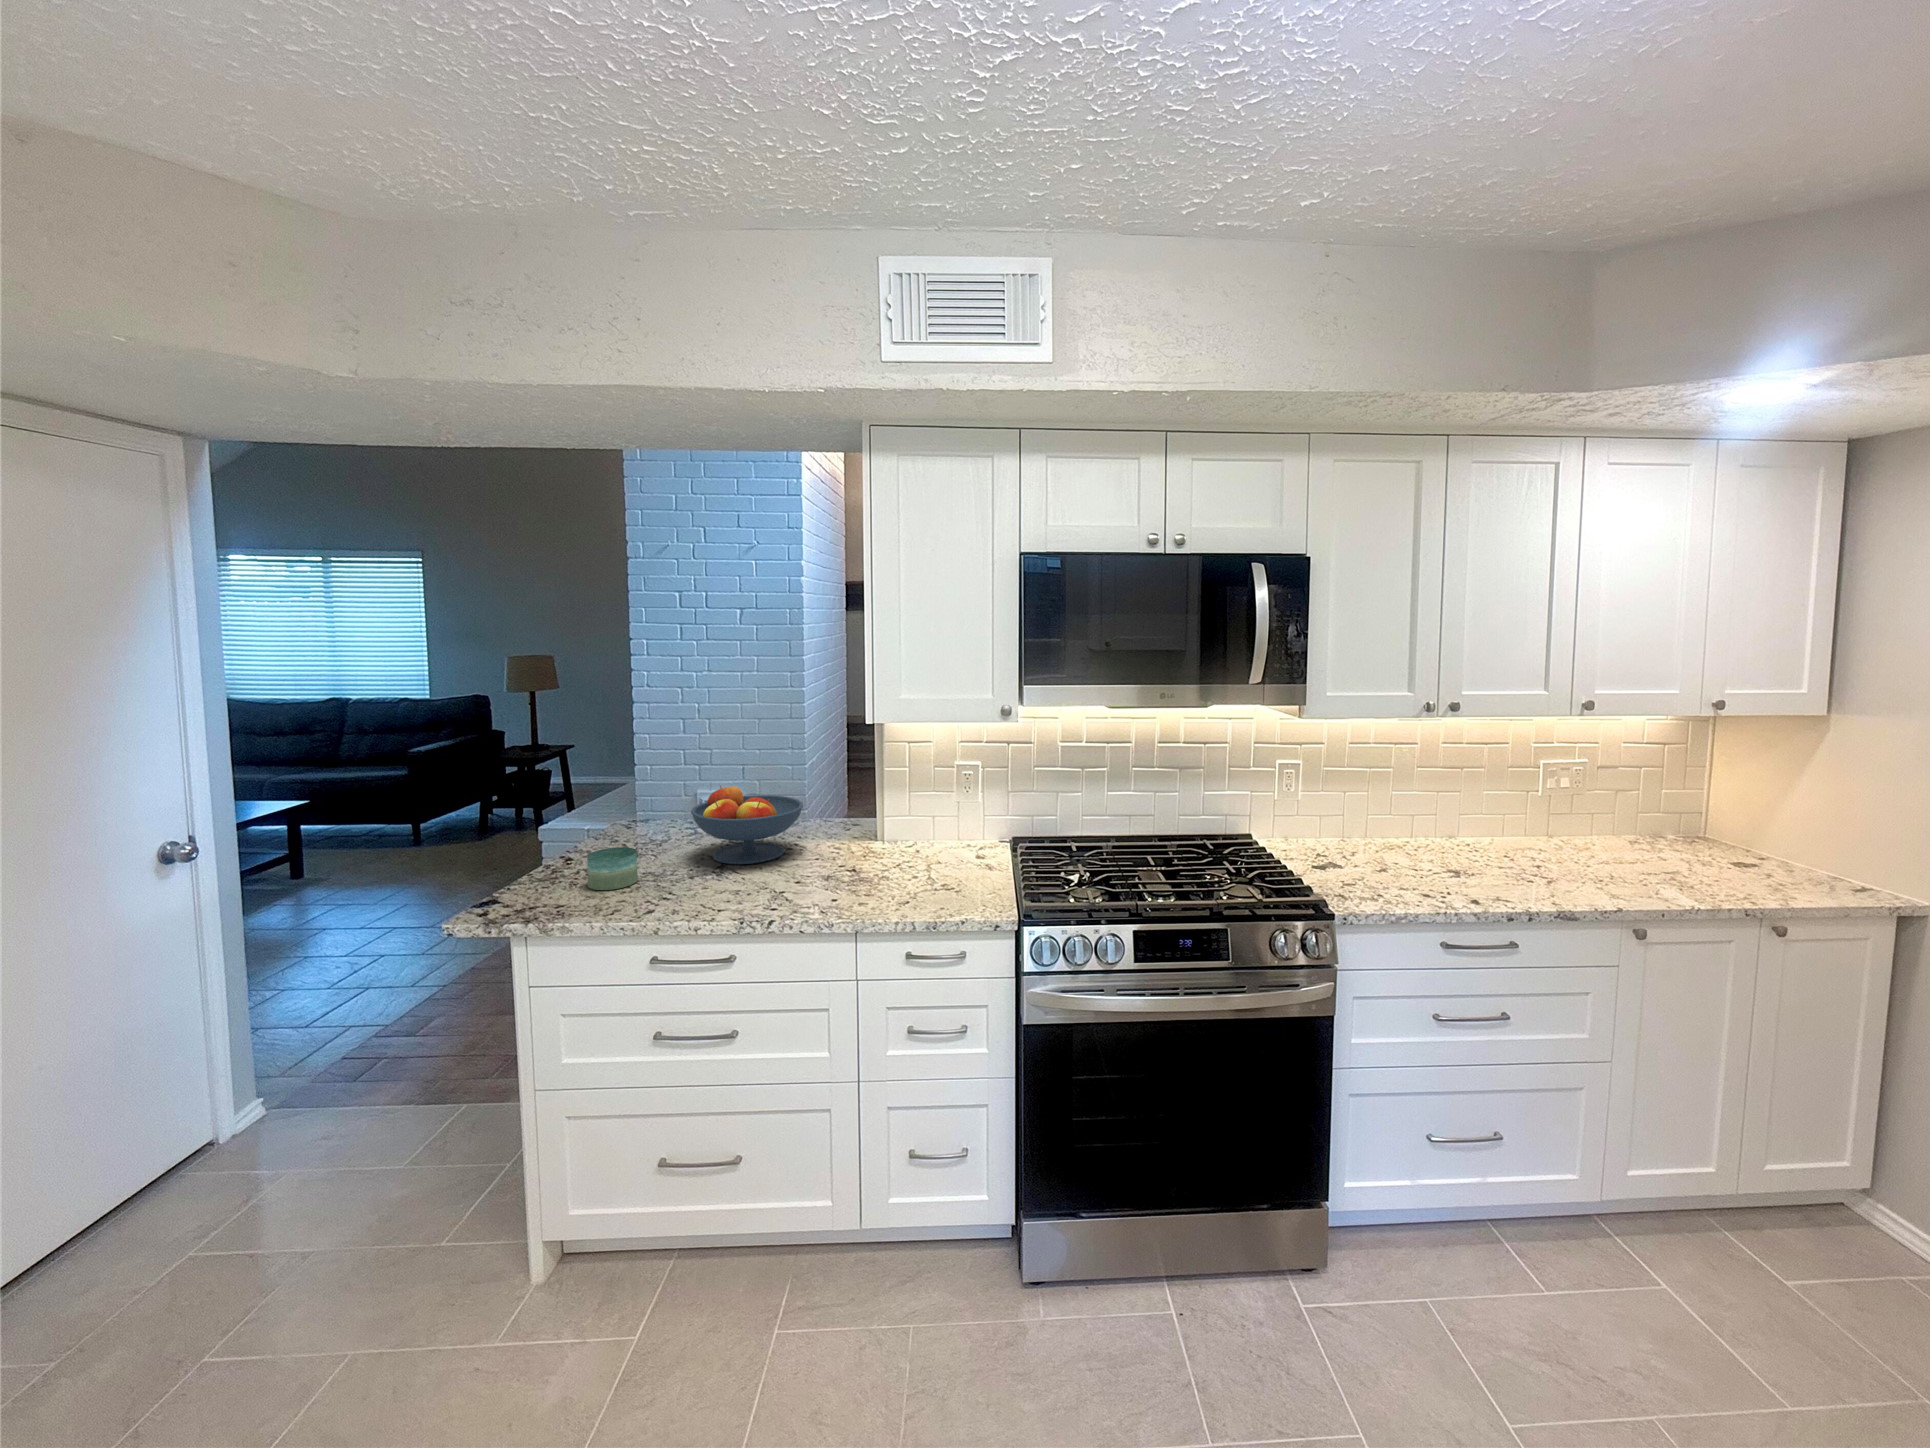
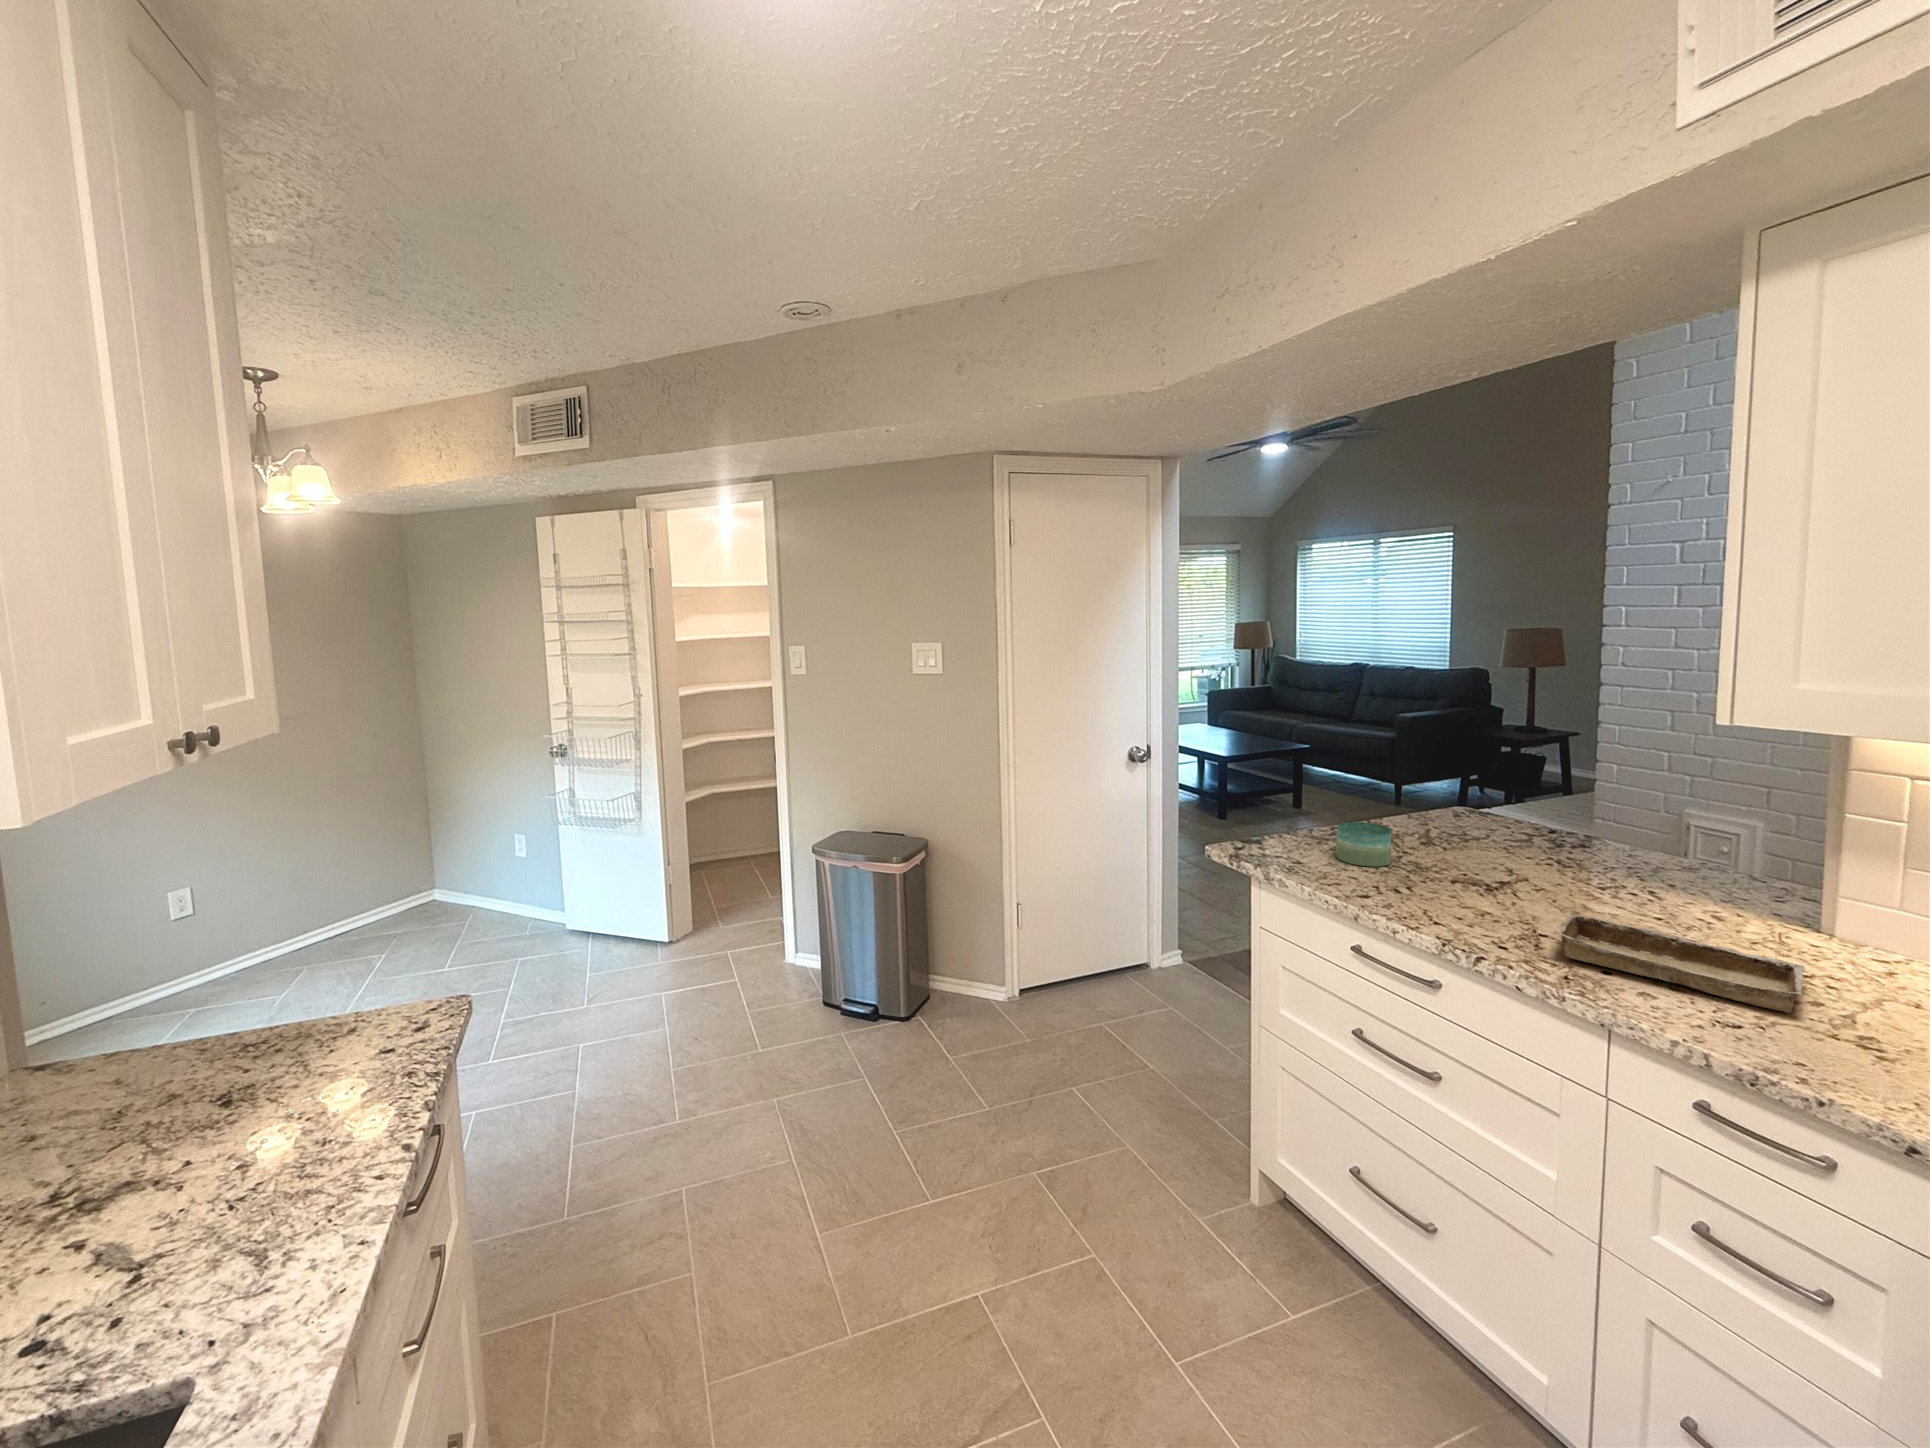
fruit bowl: present [691,786,803,864] -> none [1473,784,1654,896]
tray: none [794,860,921,900] -> present [1553,912,1805,1013]

